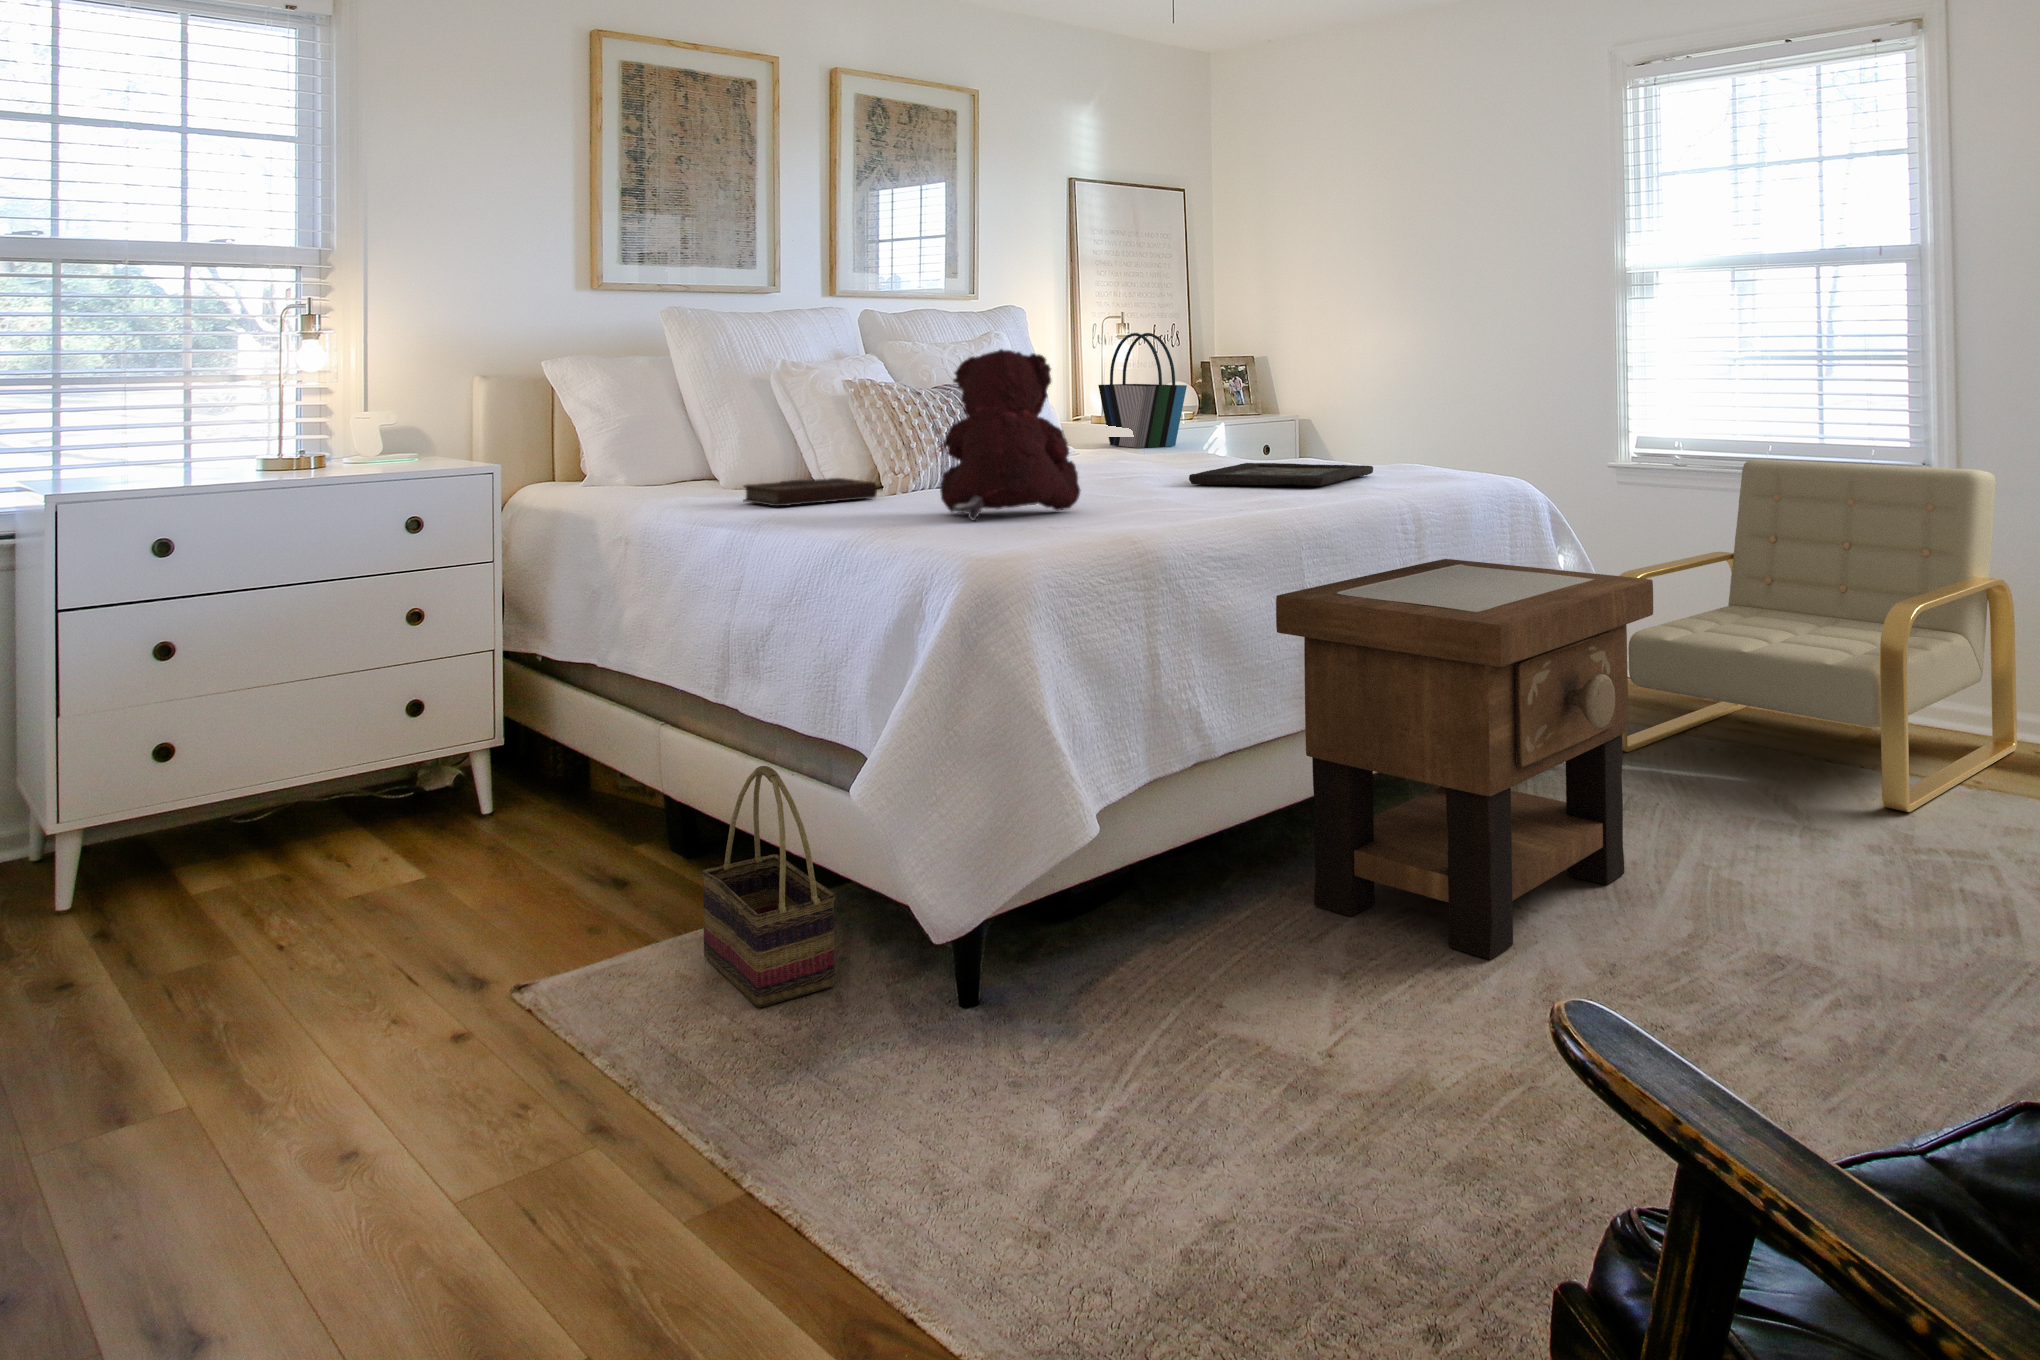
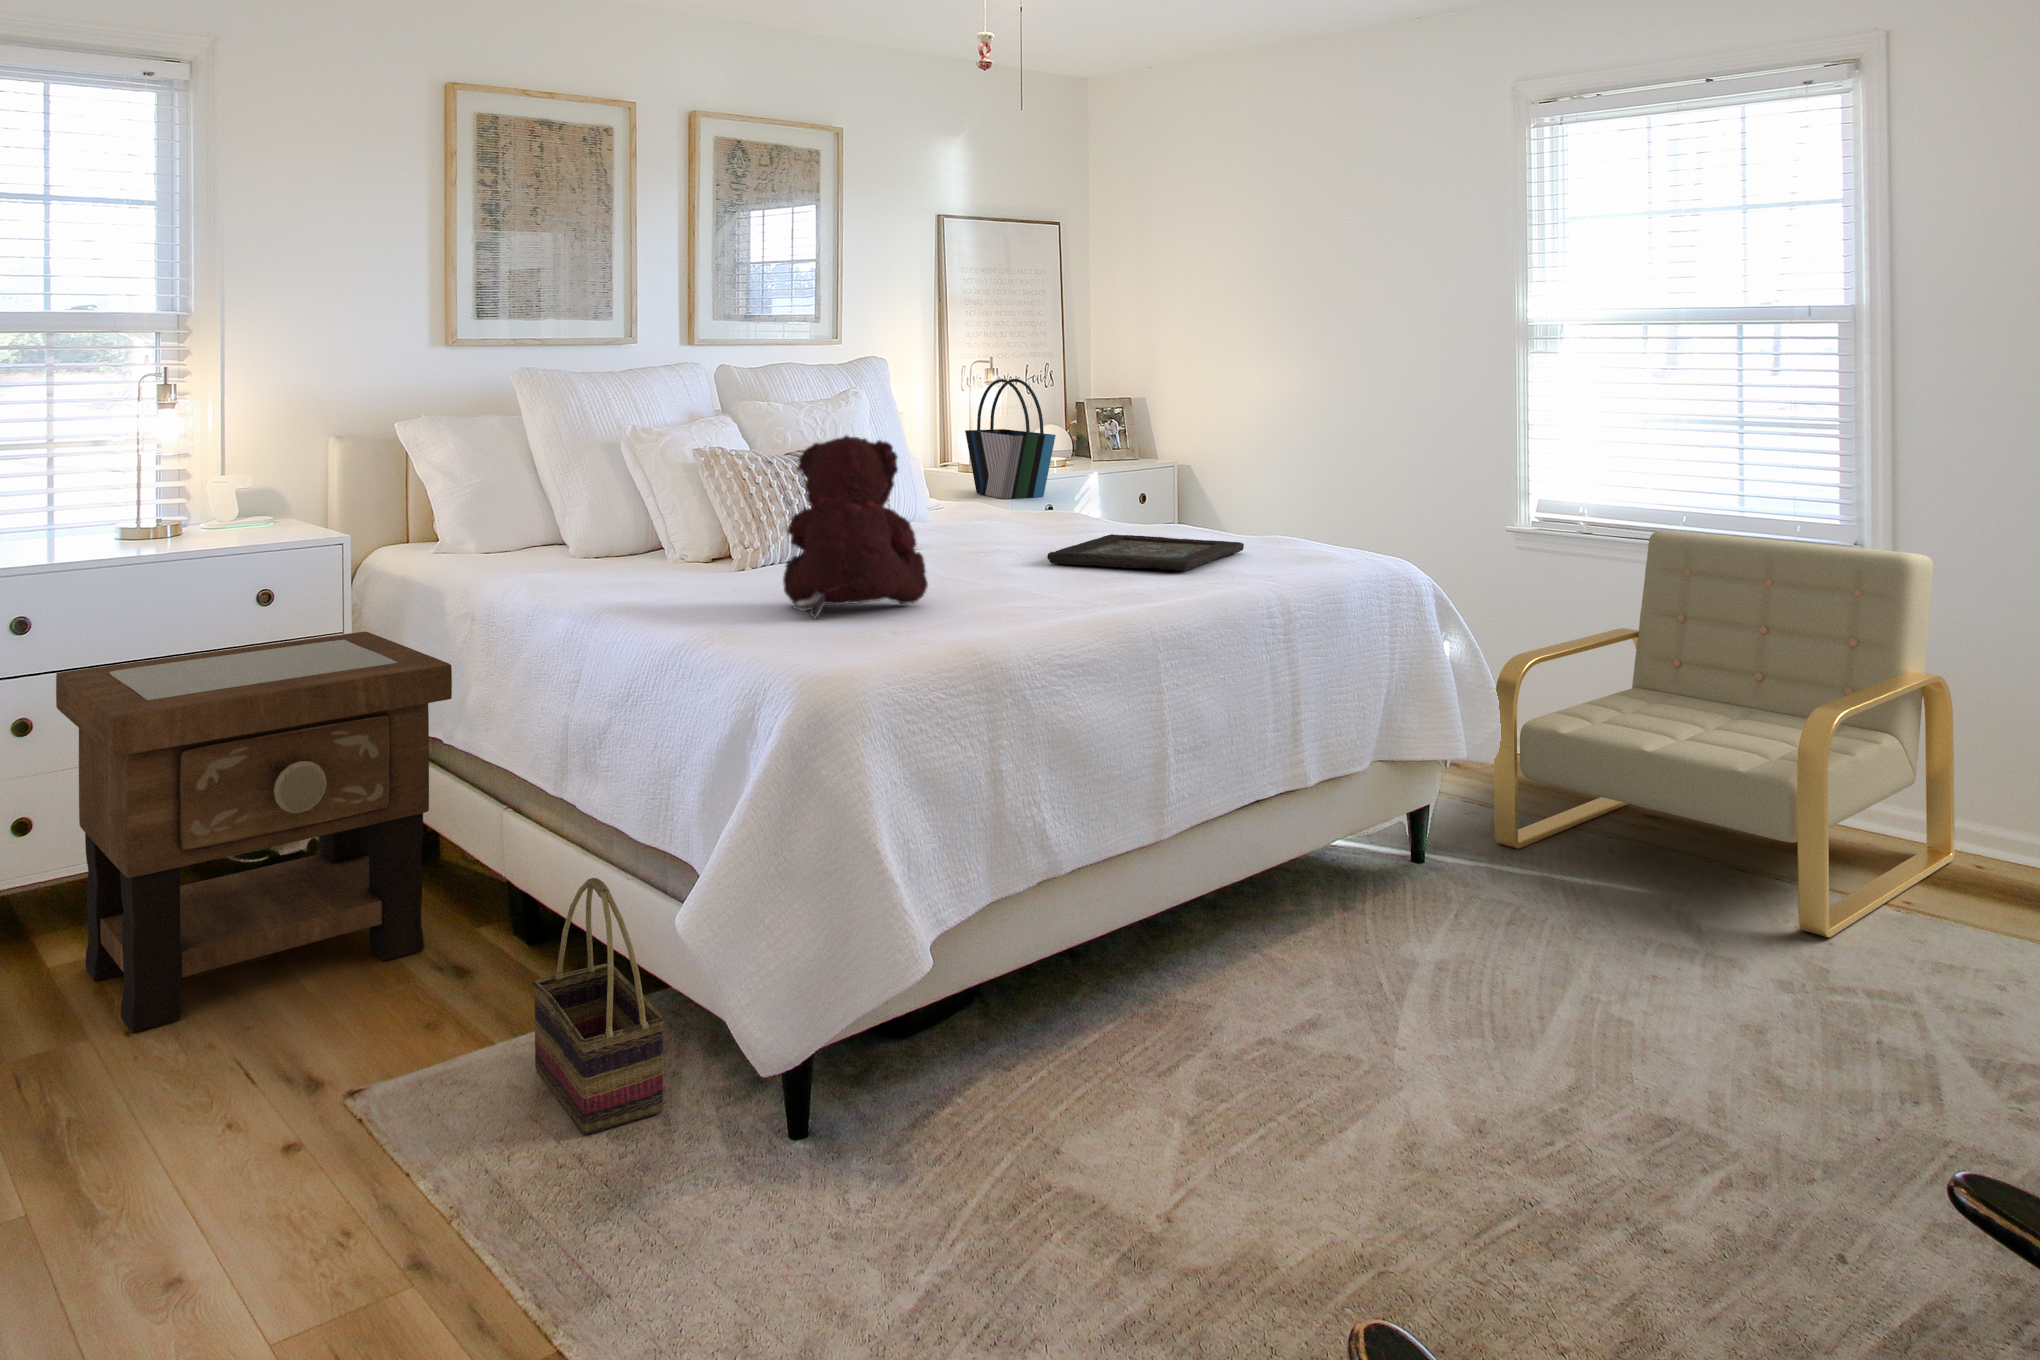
notebook: present [744,478,877,506] -> none [588,552,724,588]
side table: present [1276,559,1653,959] -> present [56,632,452,1033]

